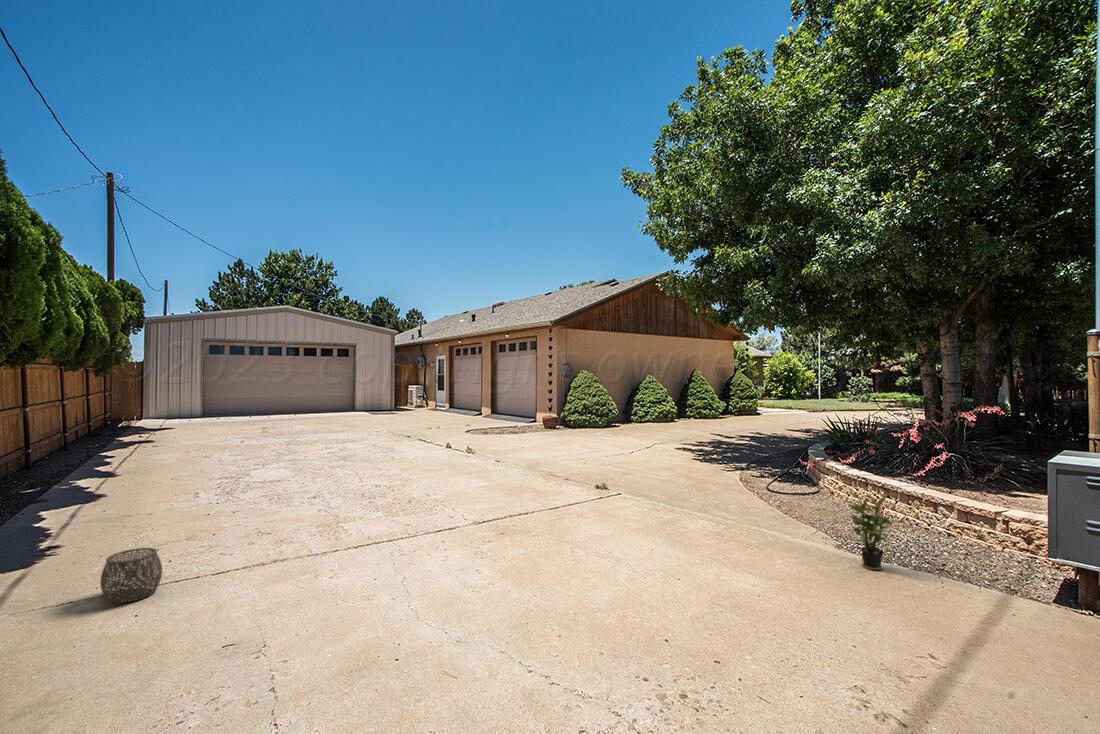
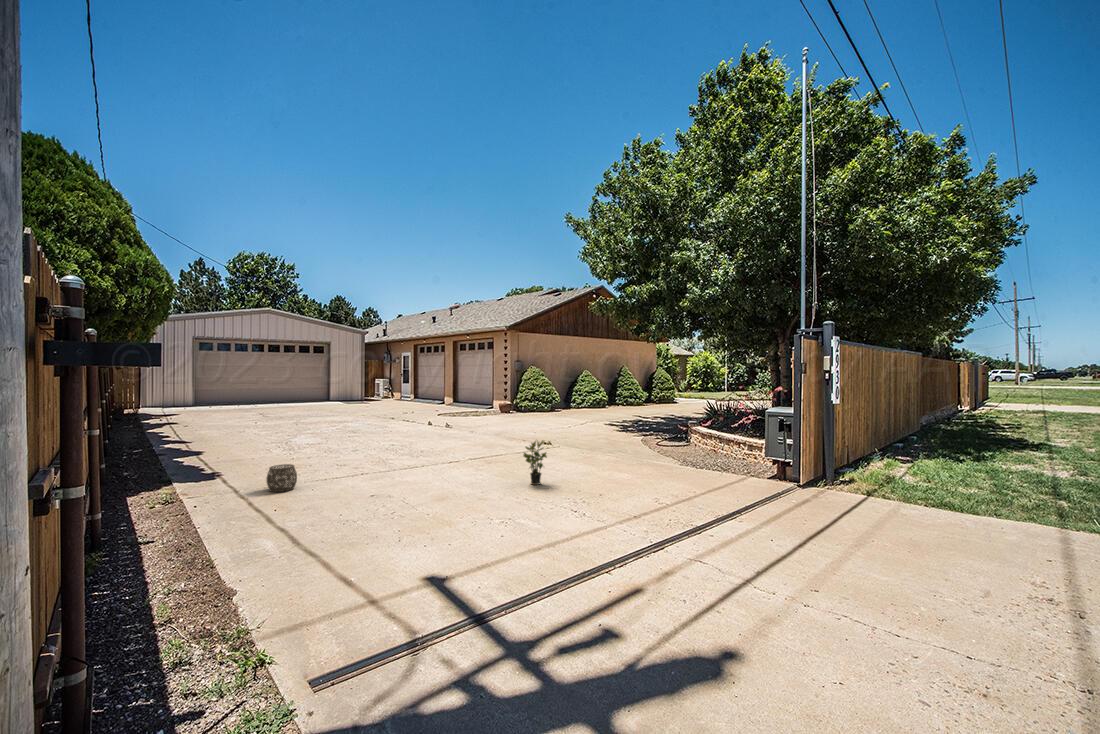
potted plant: present [849,494,892,570] -> present [523,441,547,485]

